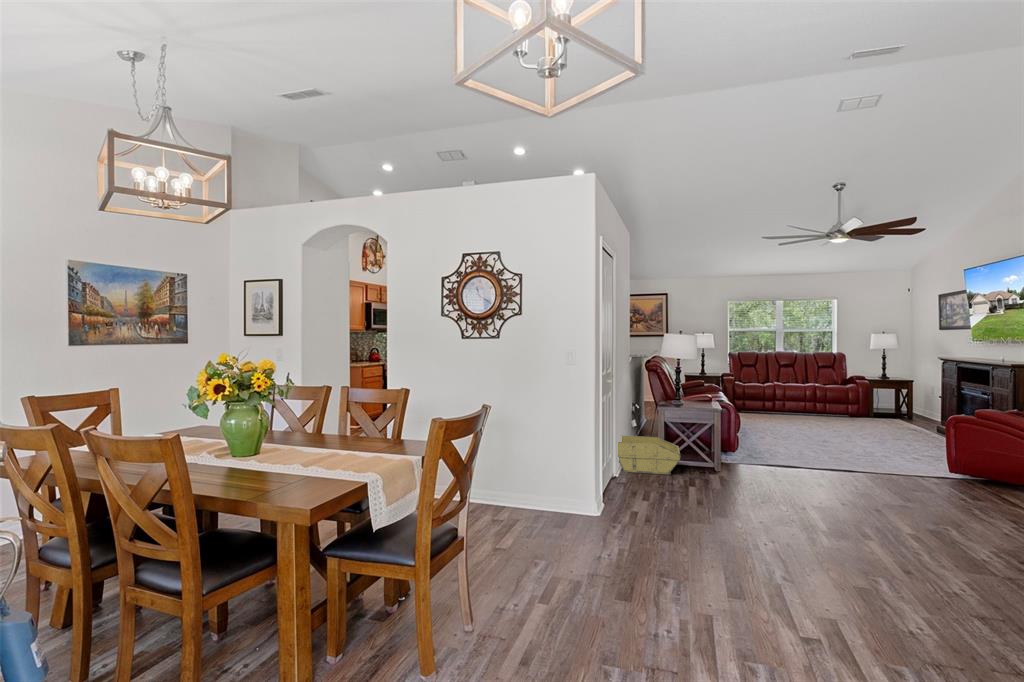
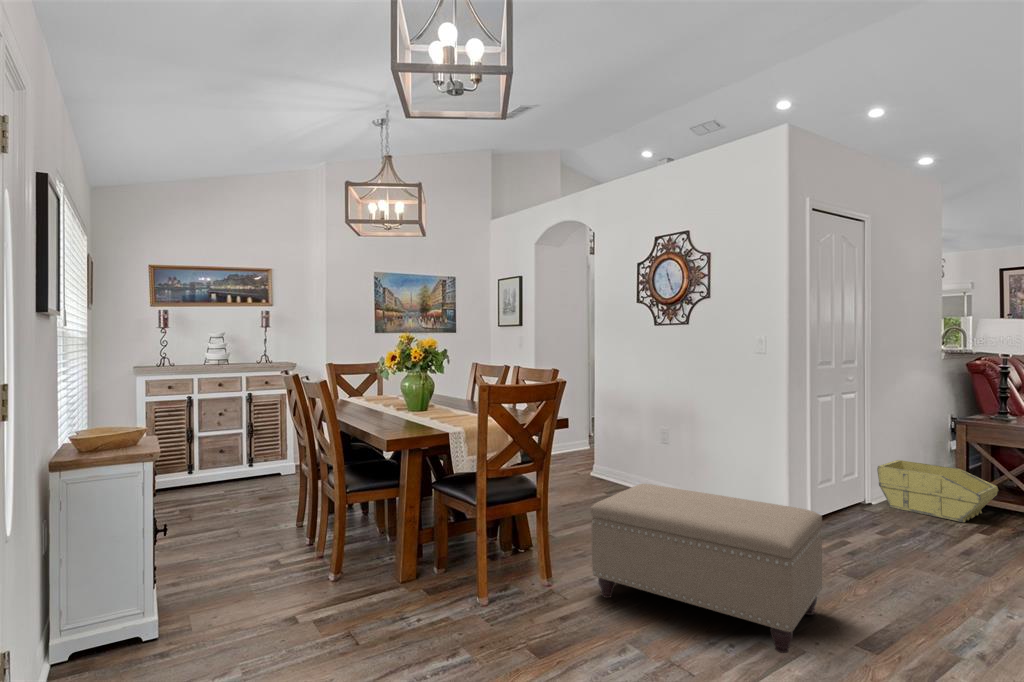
ottoman: none [539,494,735,620] -> present [590,484,822,653]

